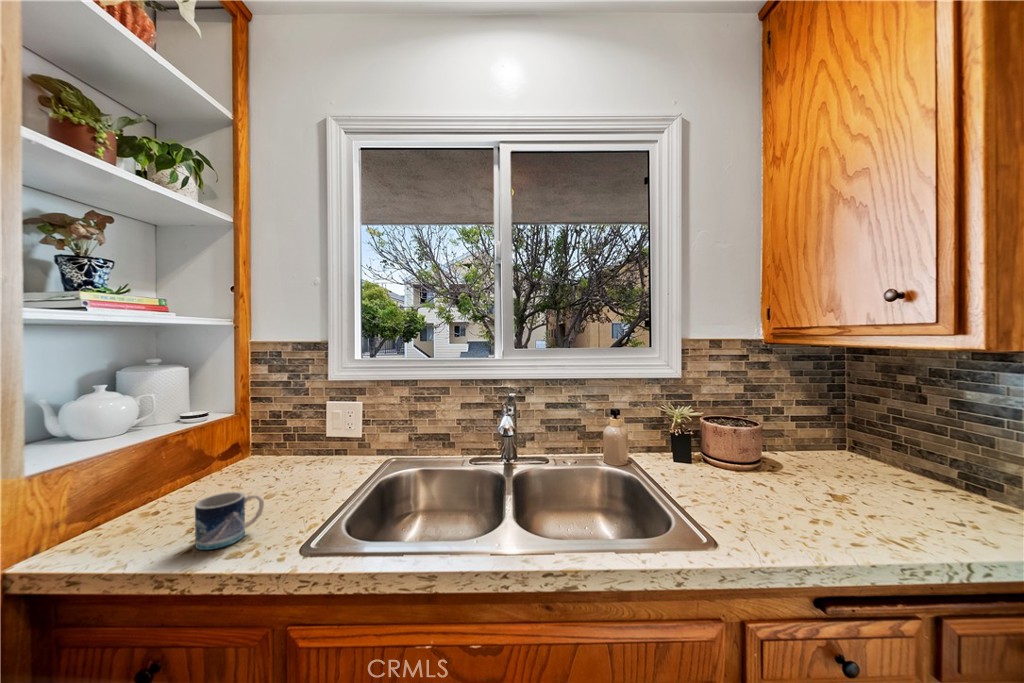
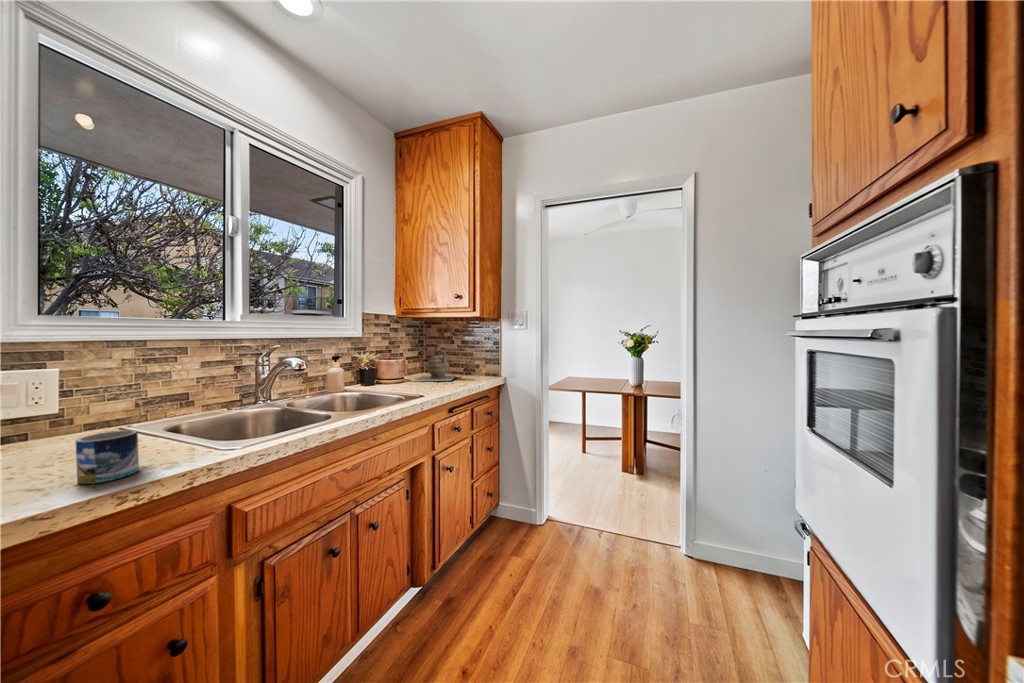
ceramic jug: none [770,404,926,508] -> present [413,344,457,382]

